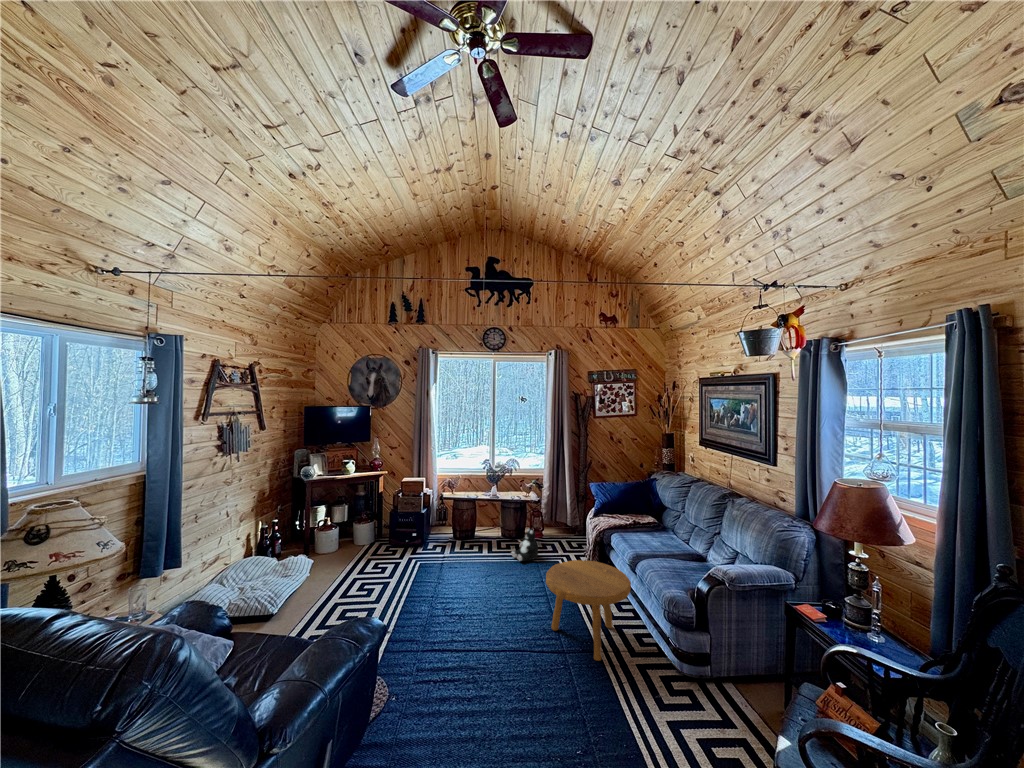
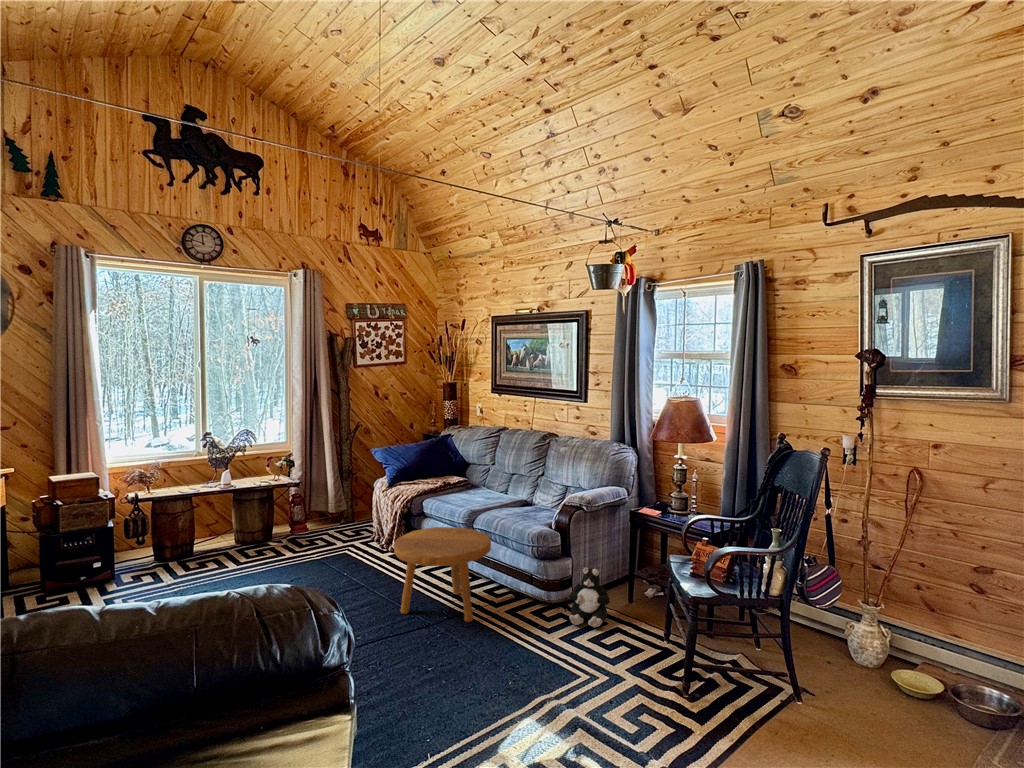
plush toy: present [511,528,538,561] -> present [569,567,610,628]

